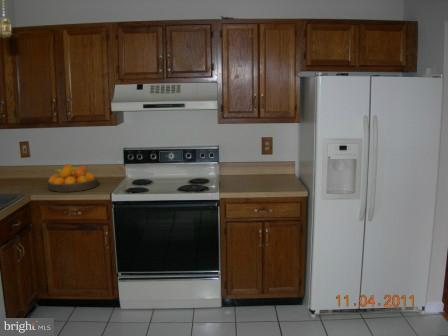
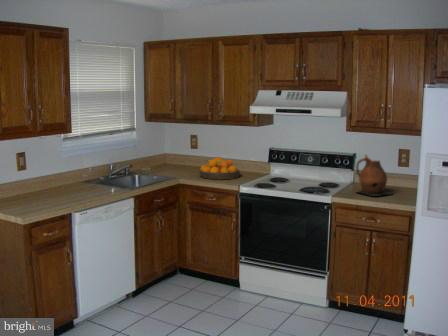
ceramic pitcher: none [234,146,270,187] -> present [356,155,392,196]

